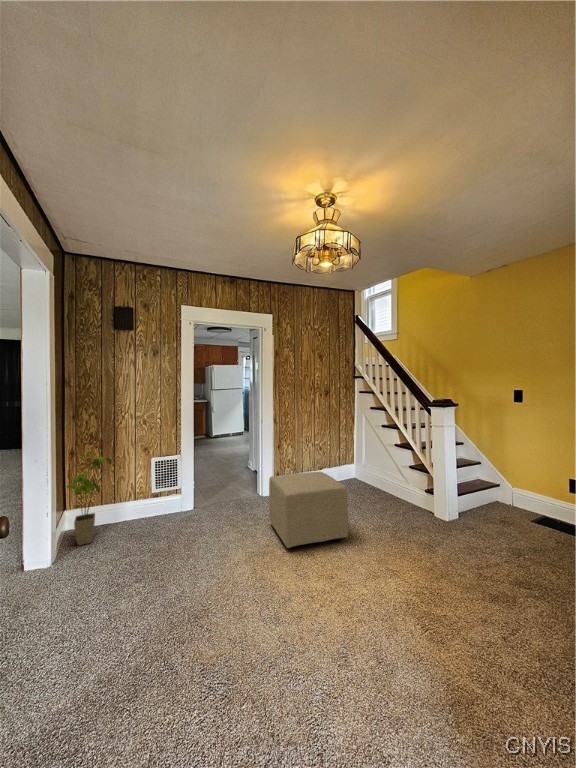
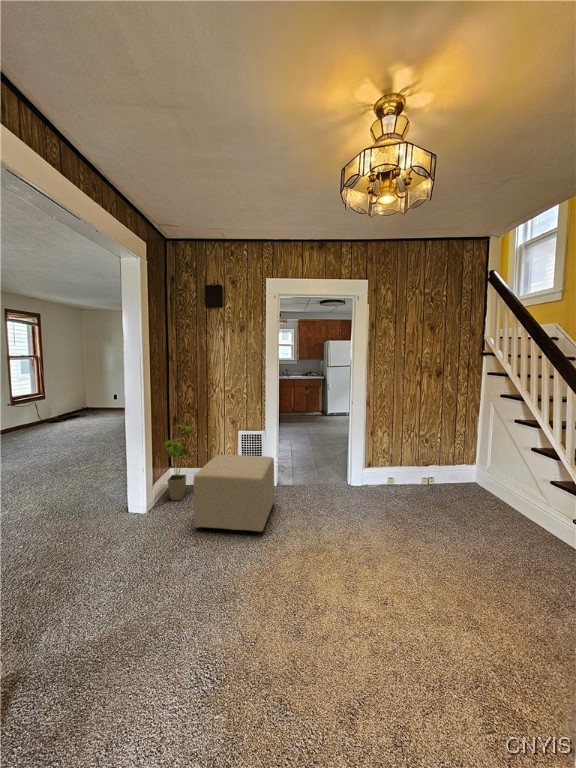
ottoman: present [269,472,348,548] -> present [193,455,274,532]

